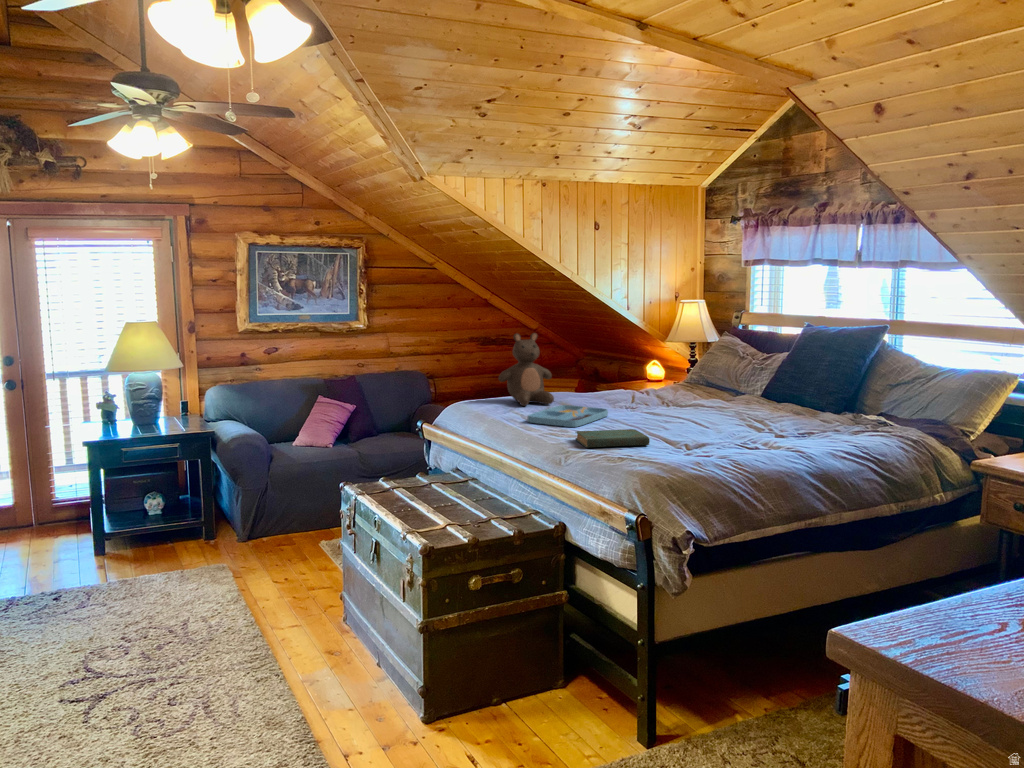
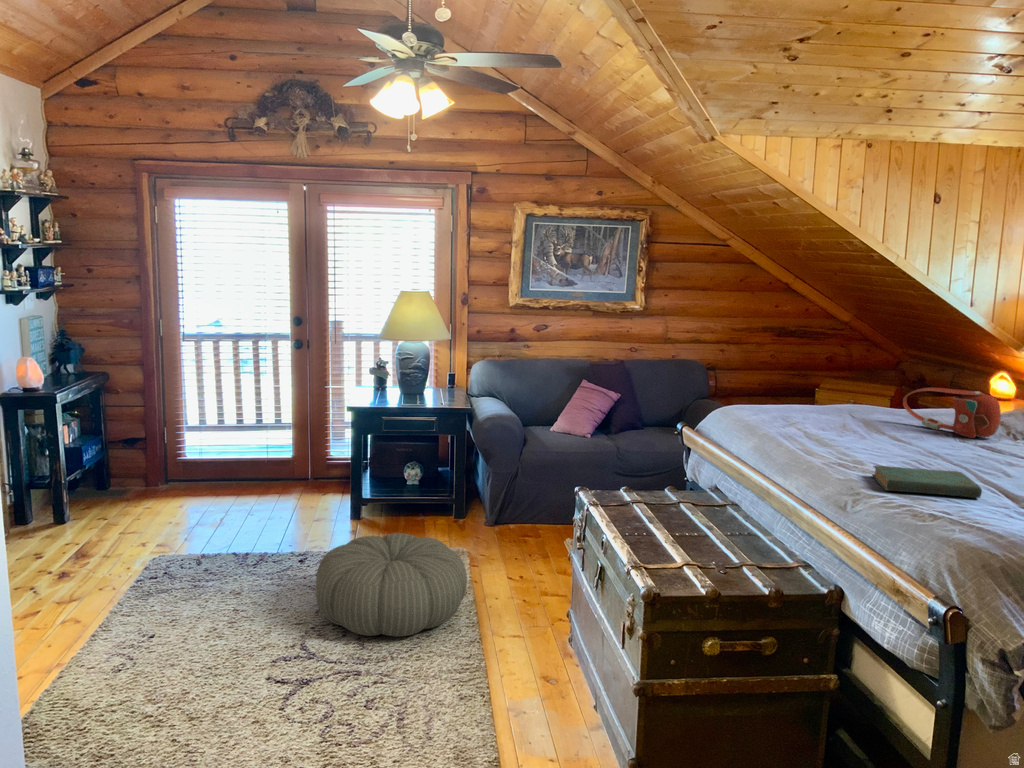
teddy bear: present [499,333,554,406] -> none [783,329,854,420]
handbag: none [589,372,656,408] -> present [903,388,1001,438]
tray: present [528,405,608,427] -> none [812,424,926,457]
pouf: none [87,551,242,649] -> present [316,533,467,636]

